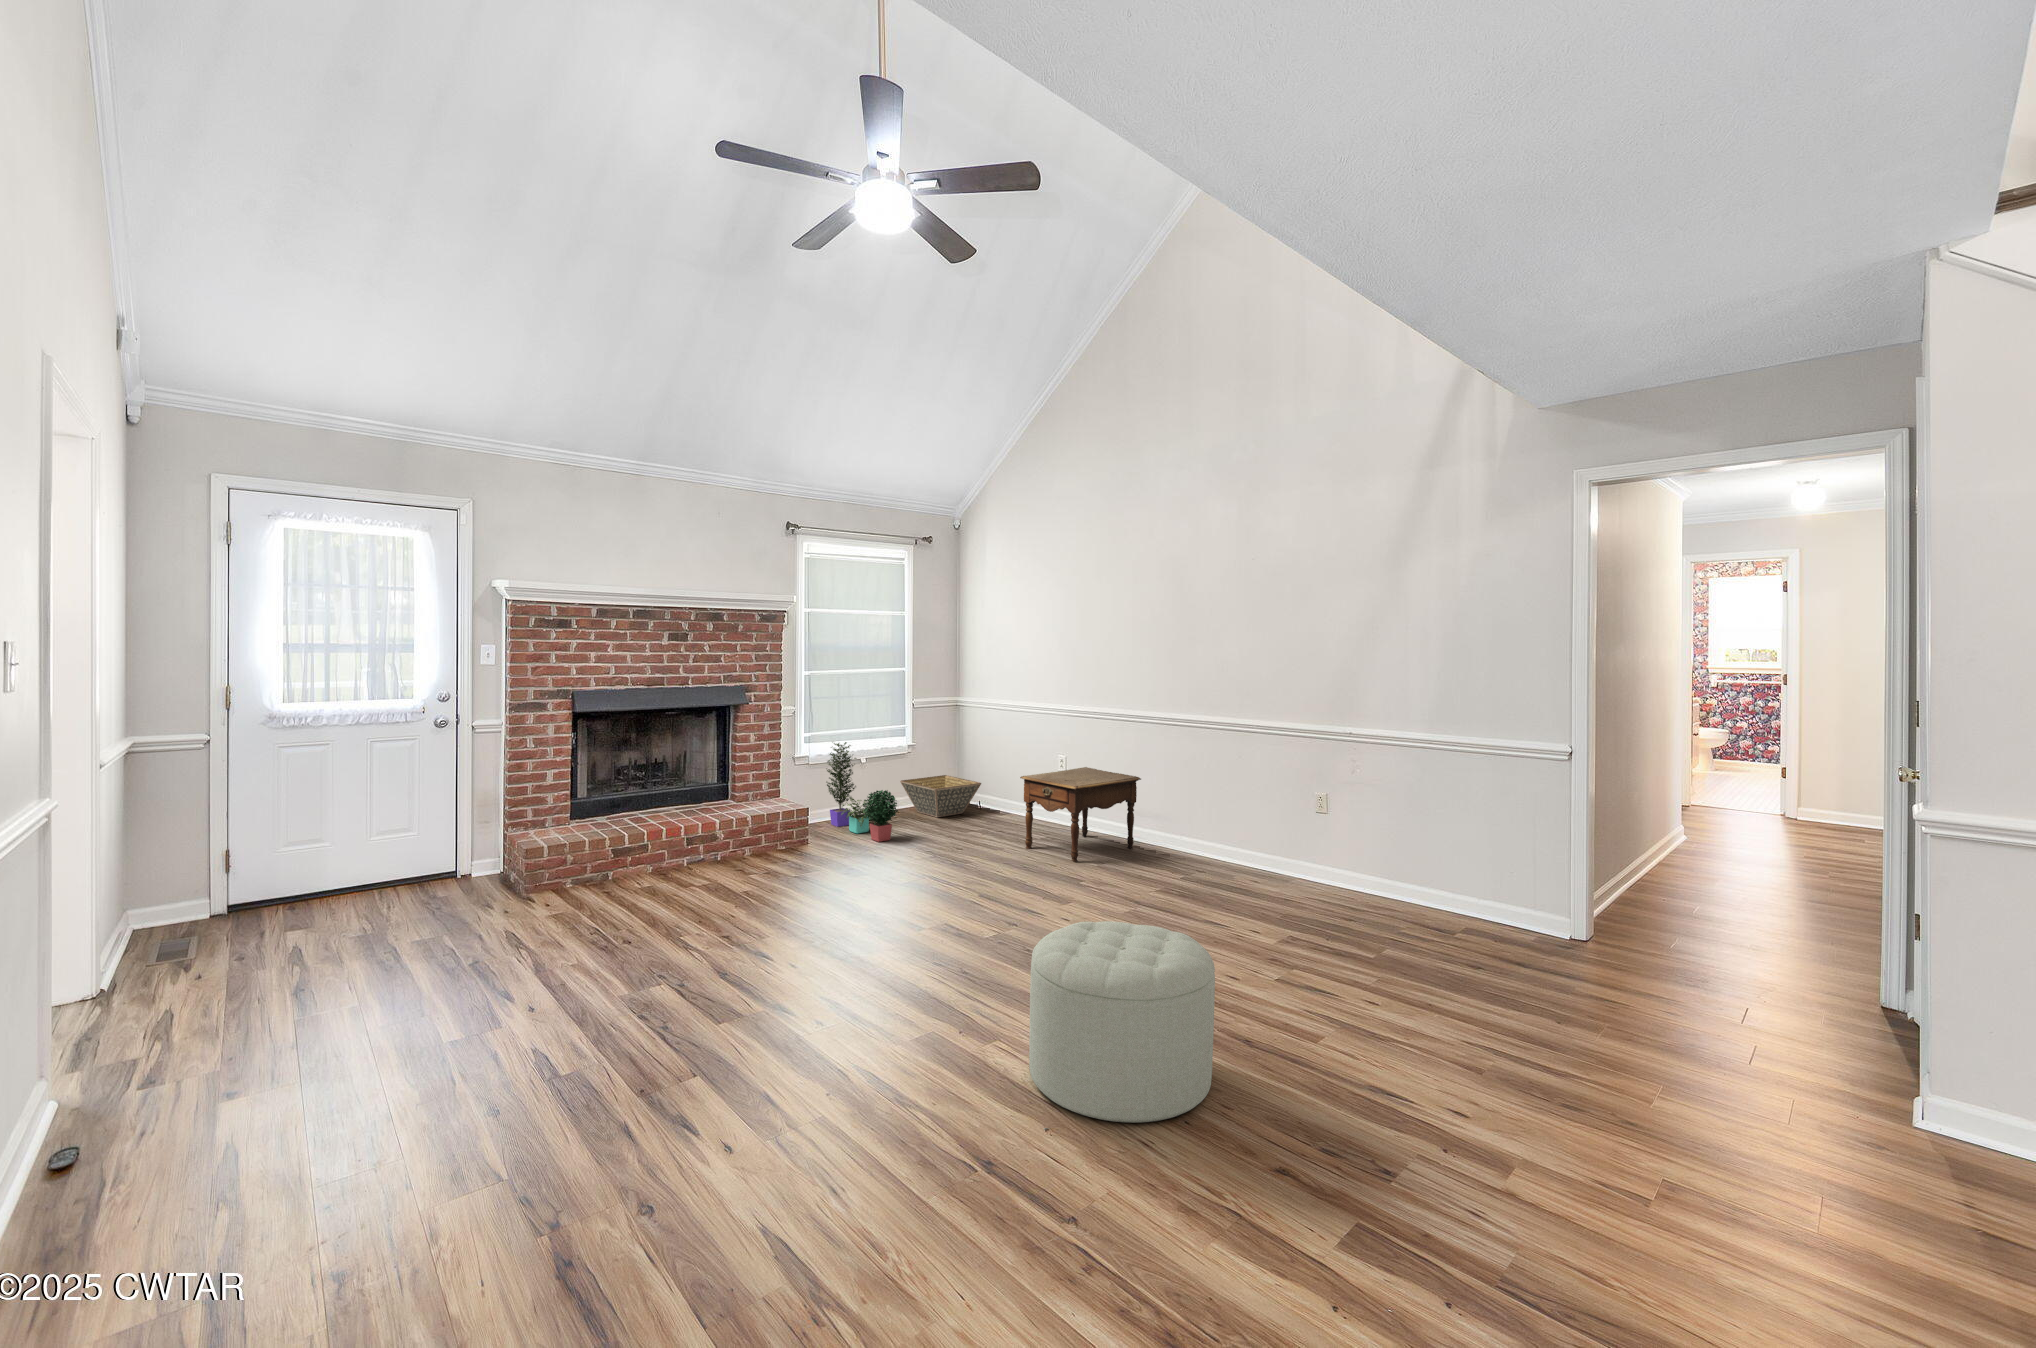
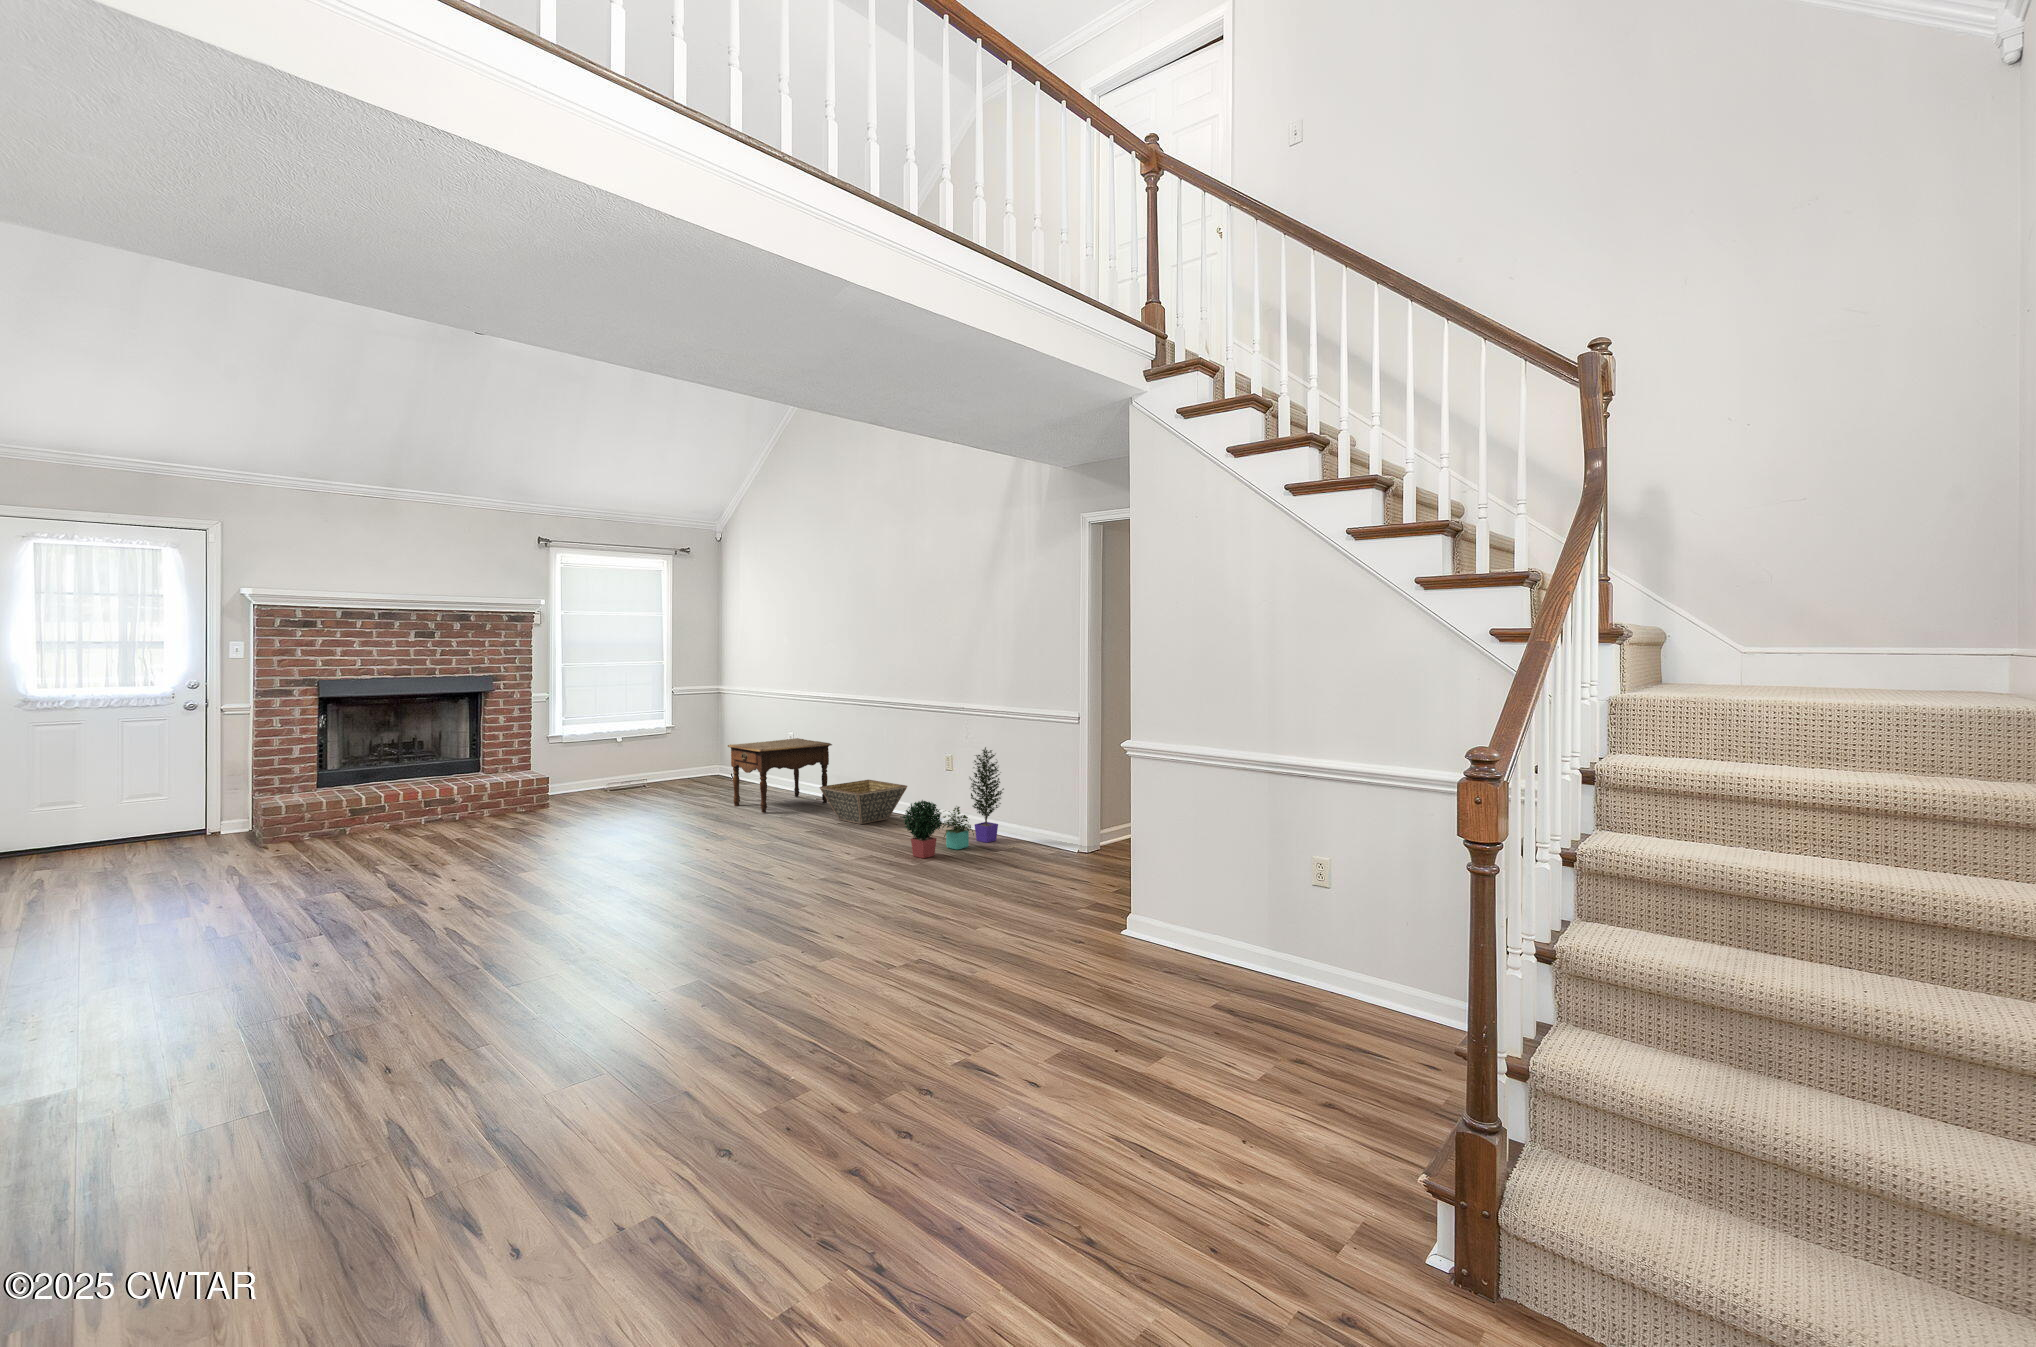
potted plant: present [826,742,898,842] -> present [903,747,1004,858]
basket: present [900,775,981,818] -> present [820,780,907,824]
ottoman: present [1029,921,1215,1123] -> none [544,821,689,949]

